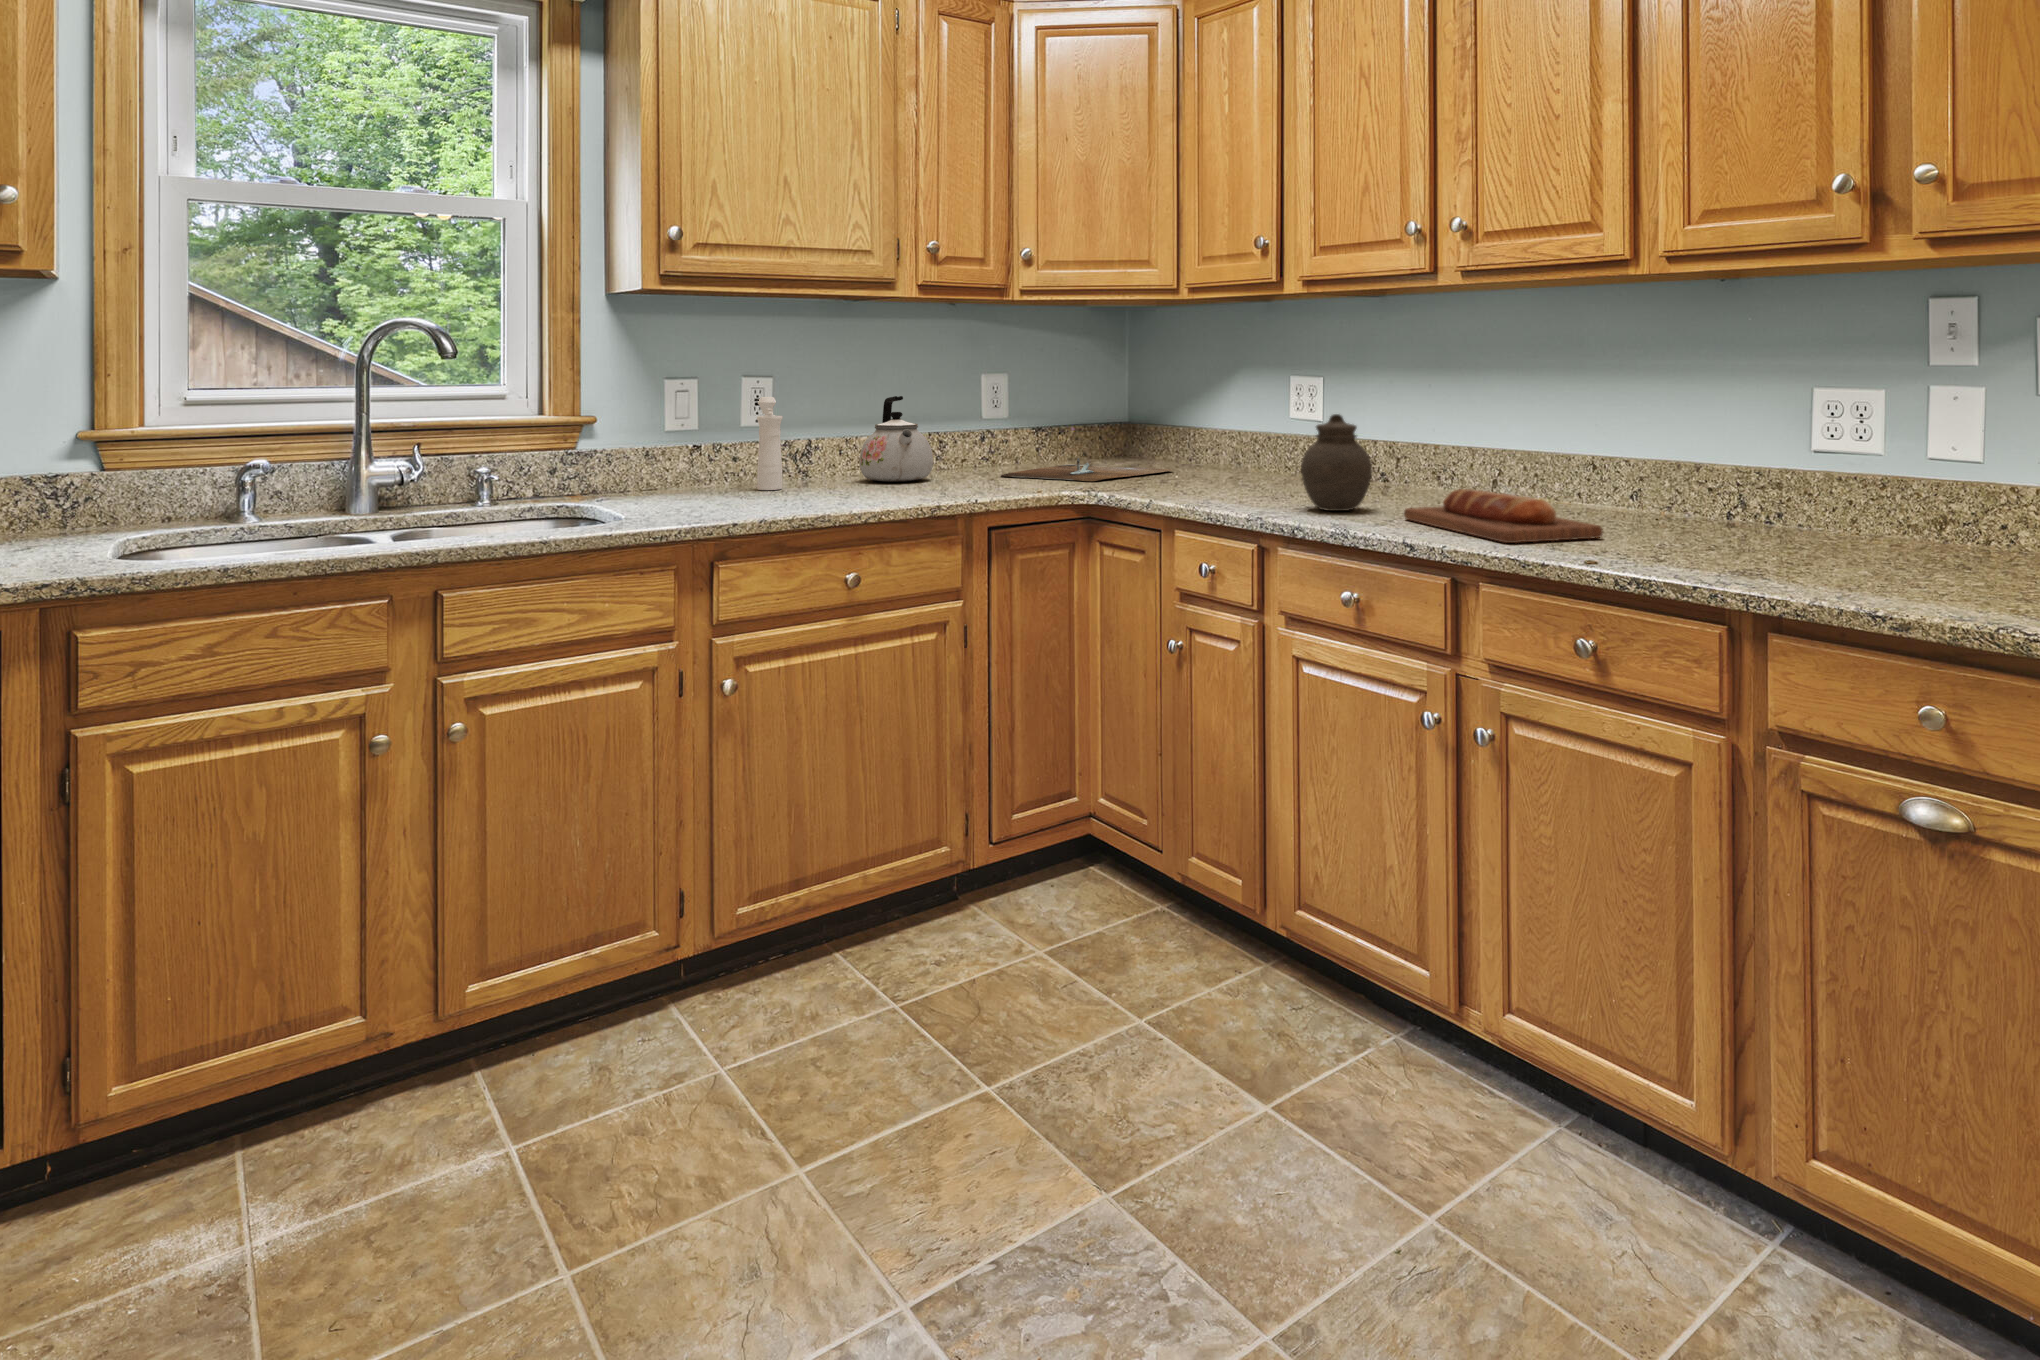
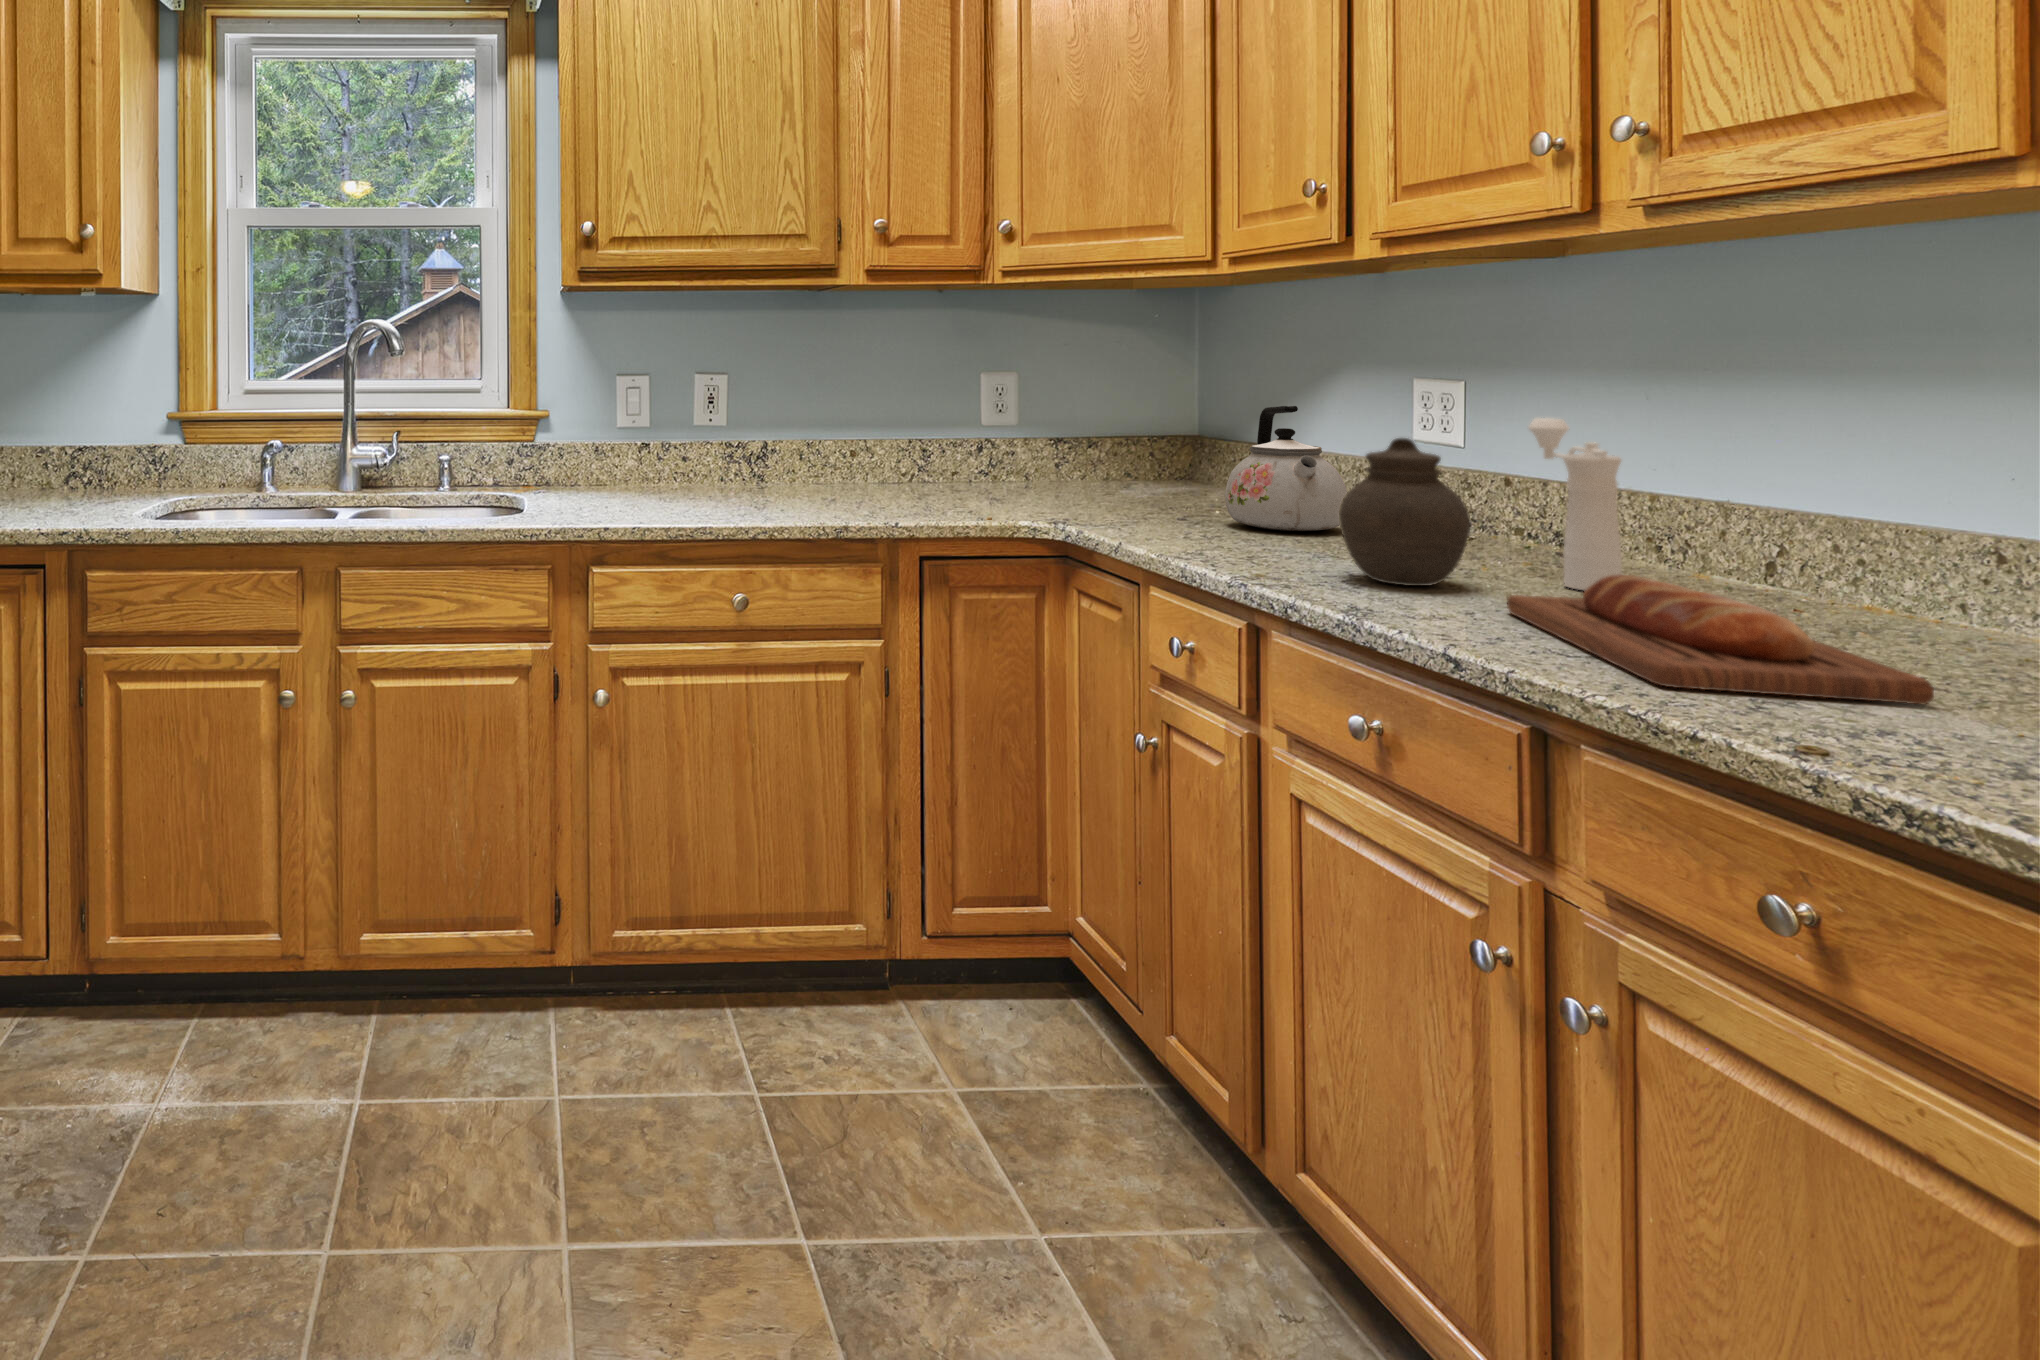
kettle: present [860,396,933,482] -> present [1225,406,1347,531]
pepper mill: present [757,397,783,490] -> present [1529,418,1622,590]
cutting board: present [1001,458,1172,481] -> none [990,475,1237,506]

